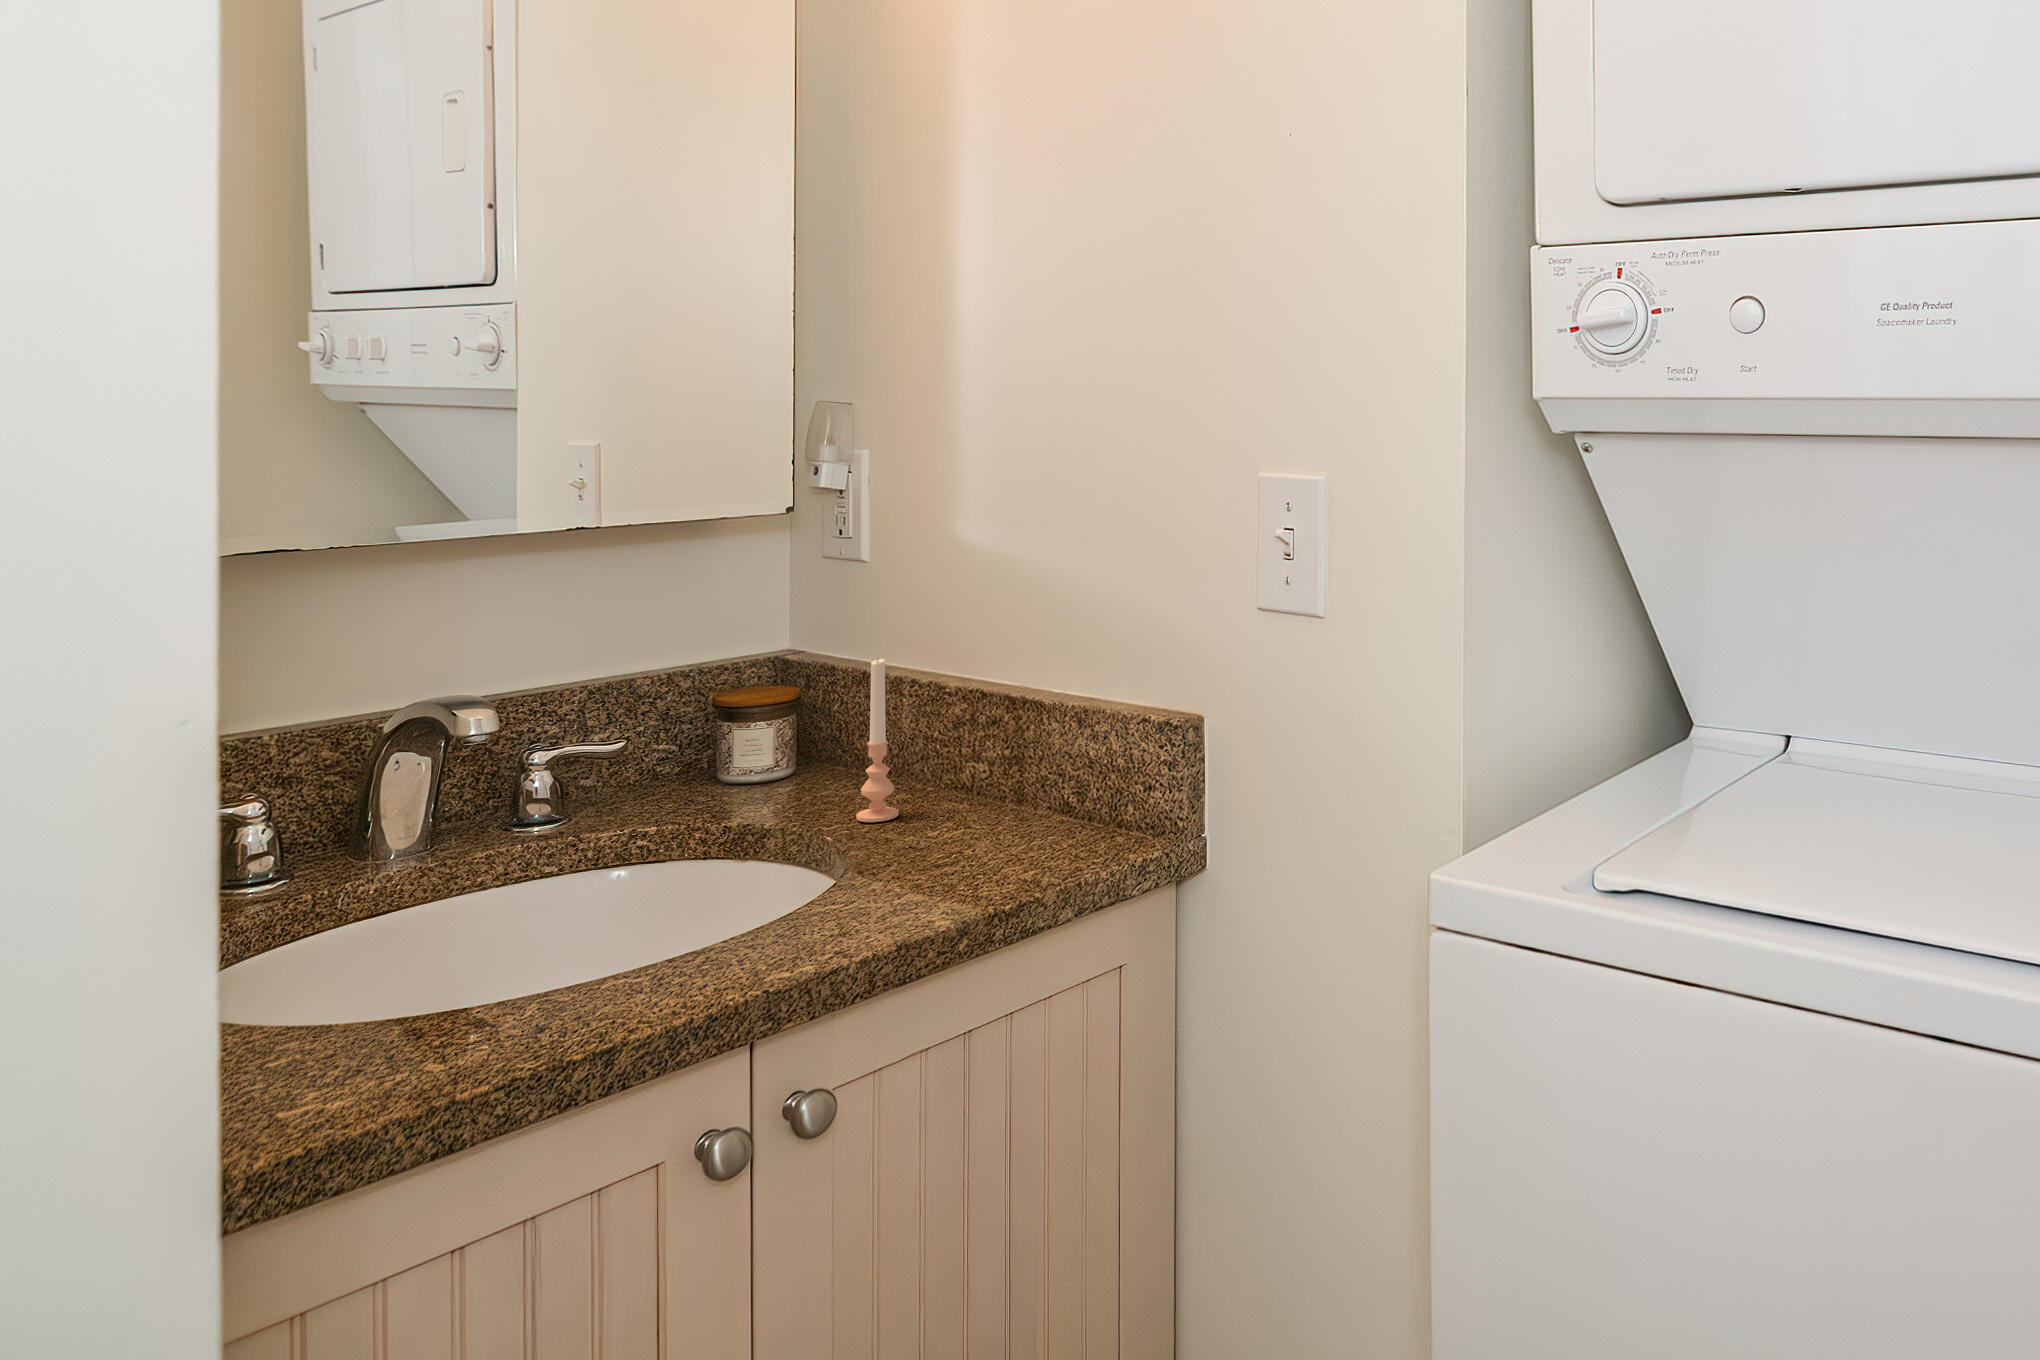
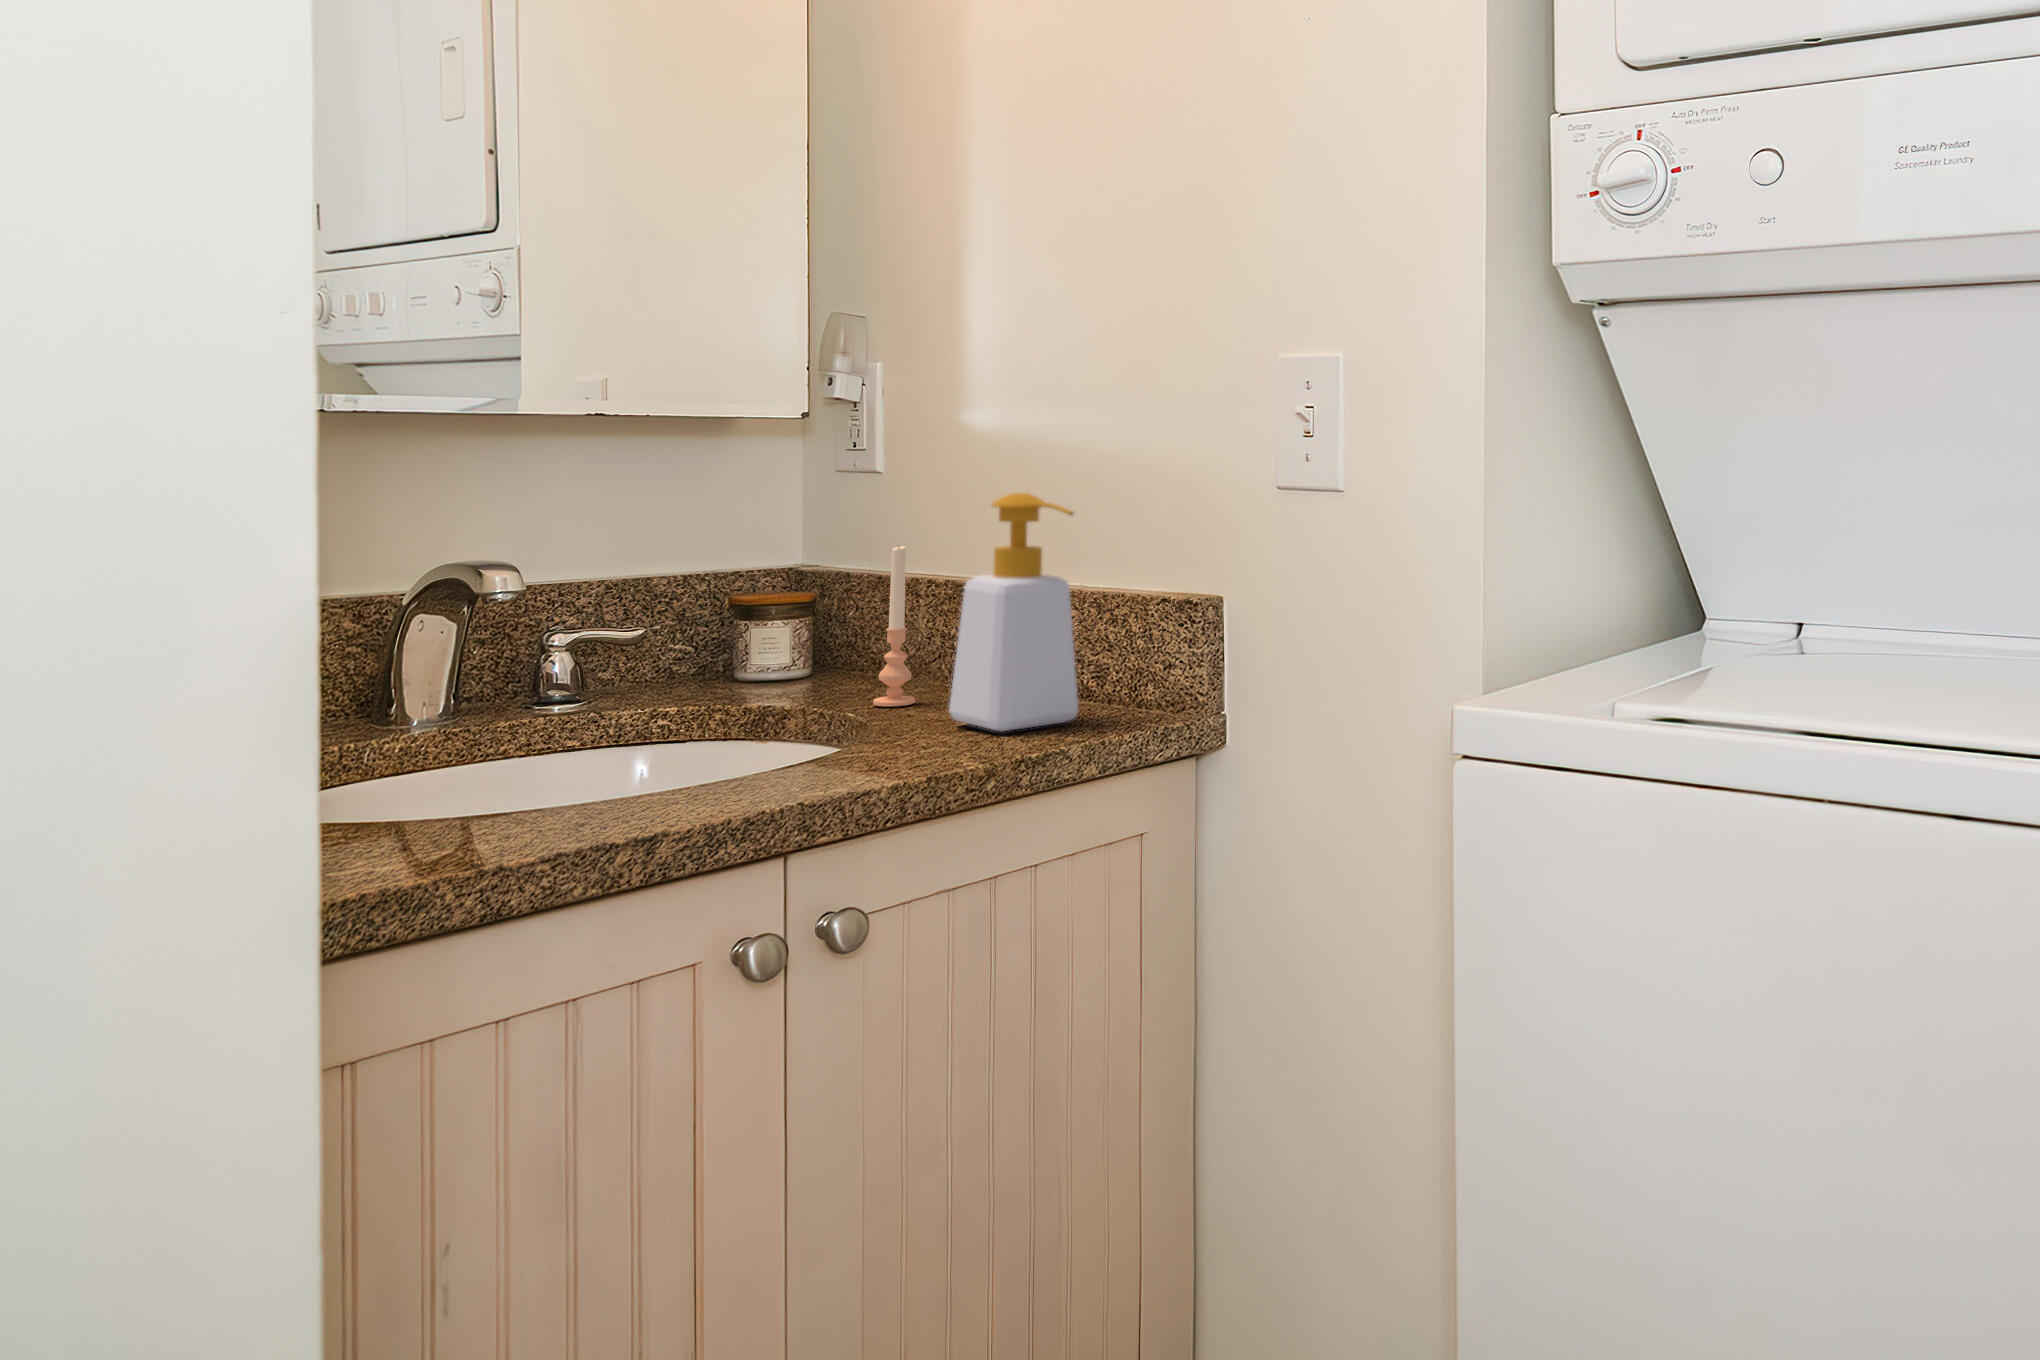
soap bottle: none [929,618,1059,865] -> present [949,493,1078,731]

